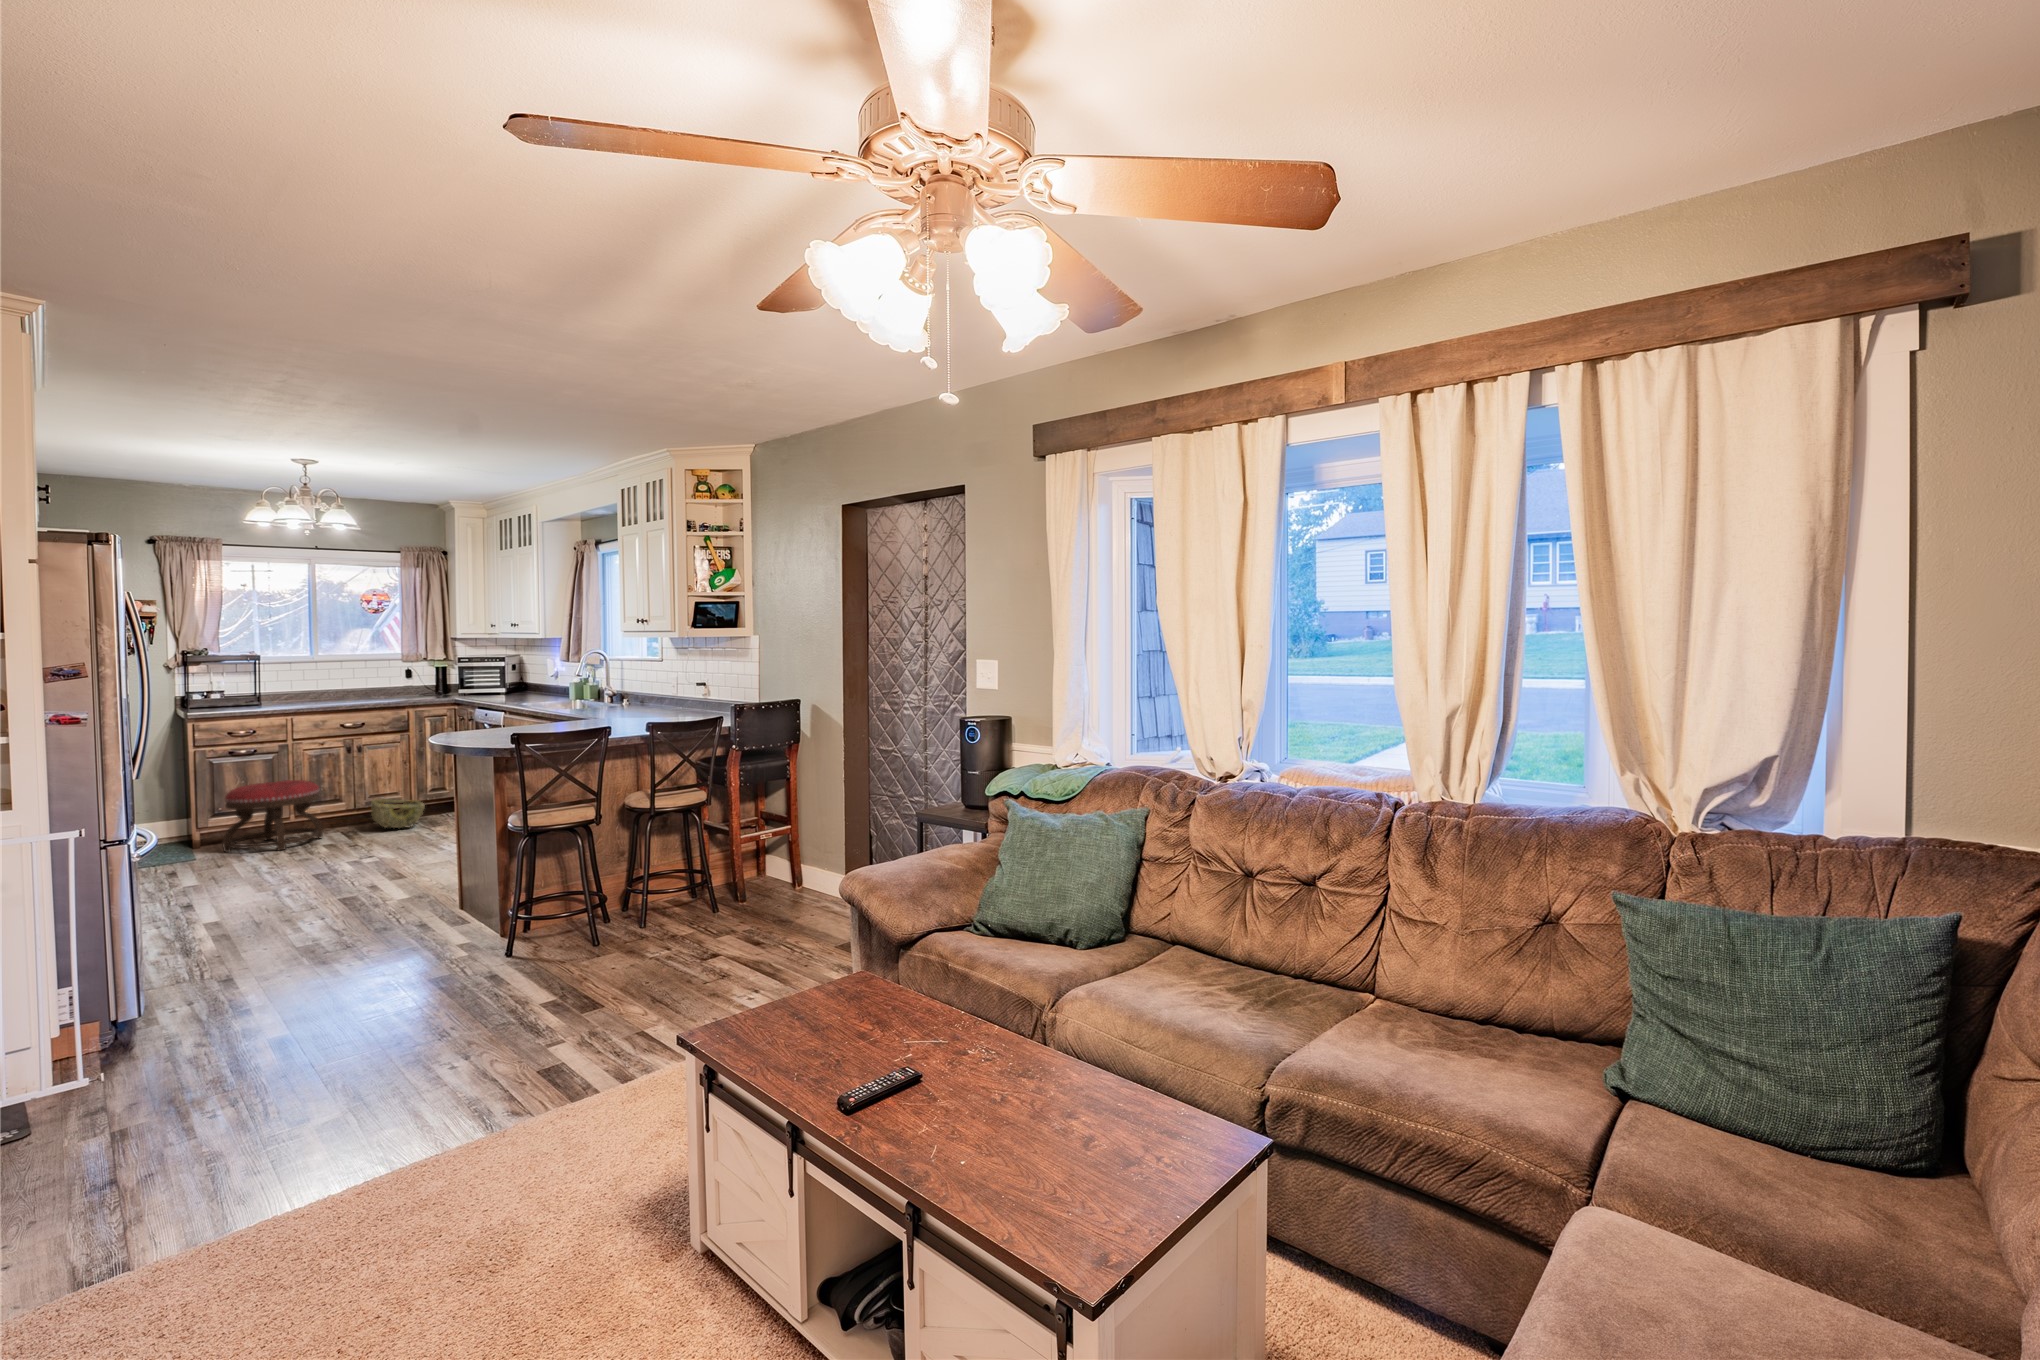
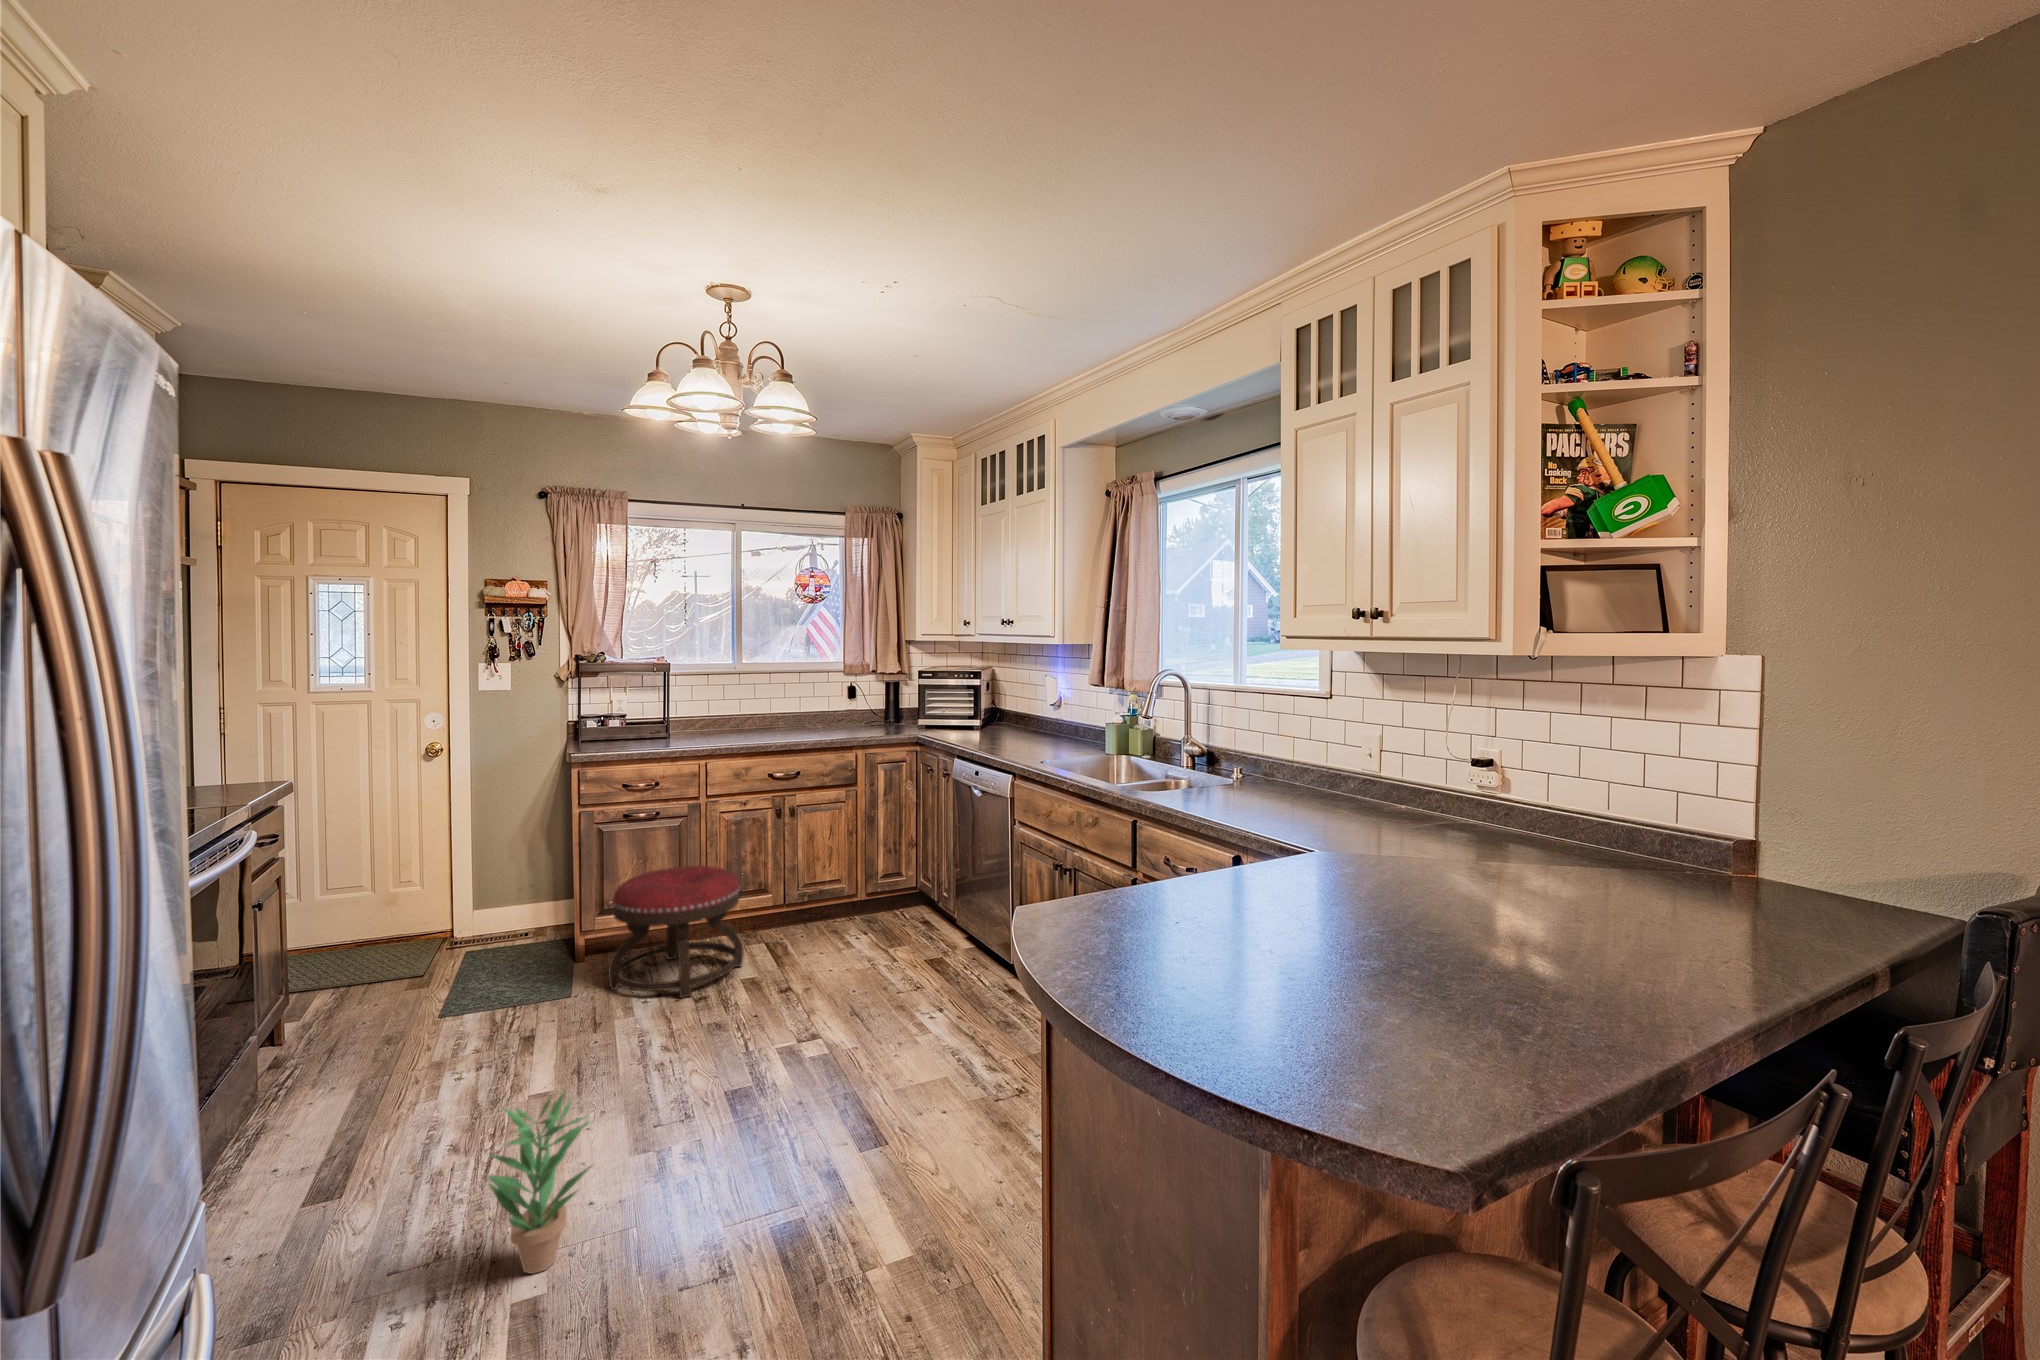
woven basket: present [371,799,425,828] -> none [806,894,881,953]
potted plant: none [185,832,244,911] -> present [488,1091,590,1274]

